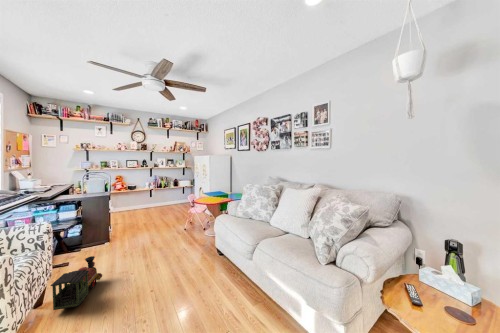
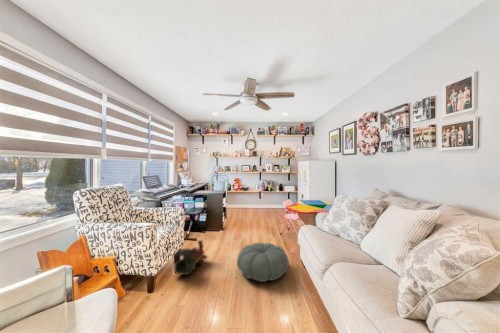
pouf: none [149,240,206,282] -> present [237,243,289,282]

